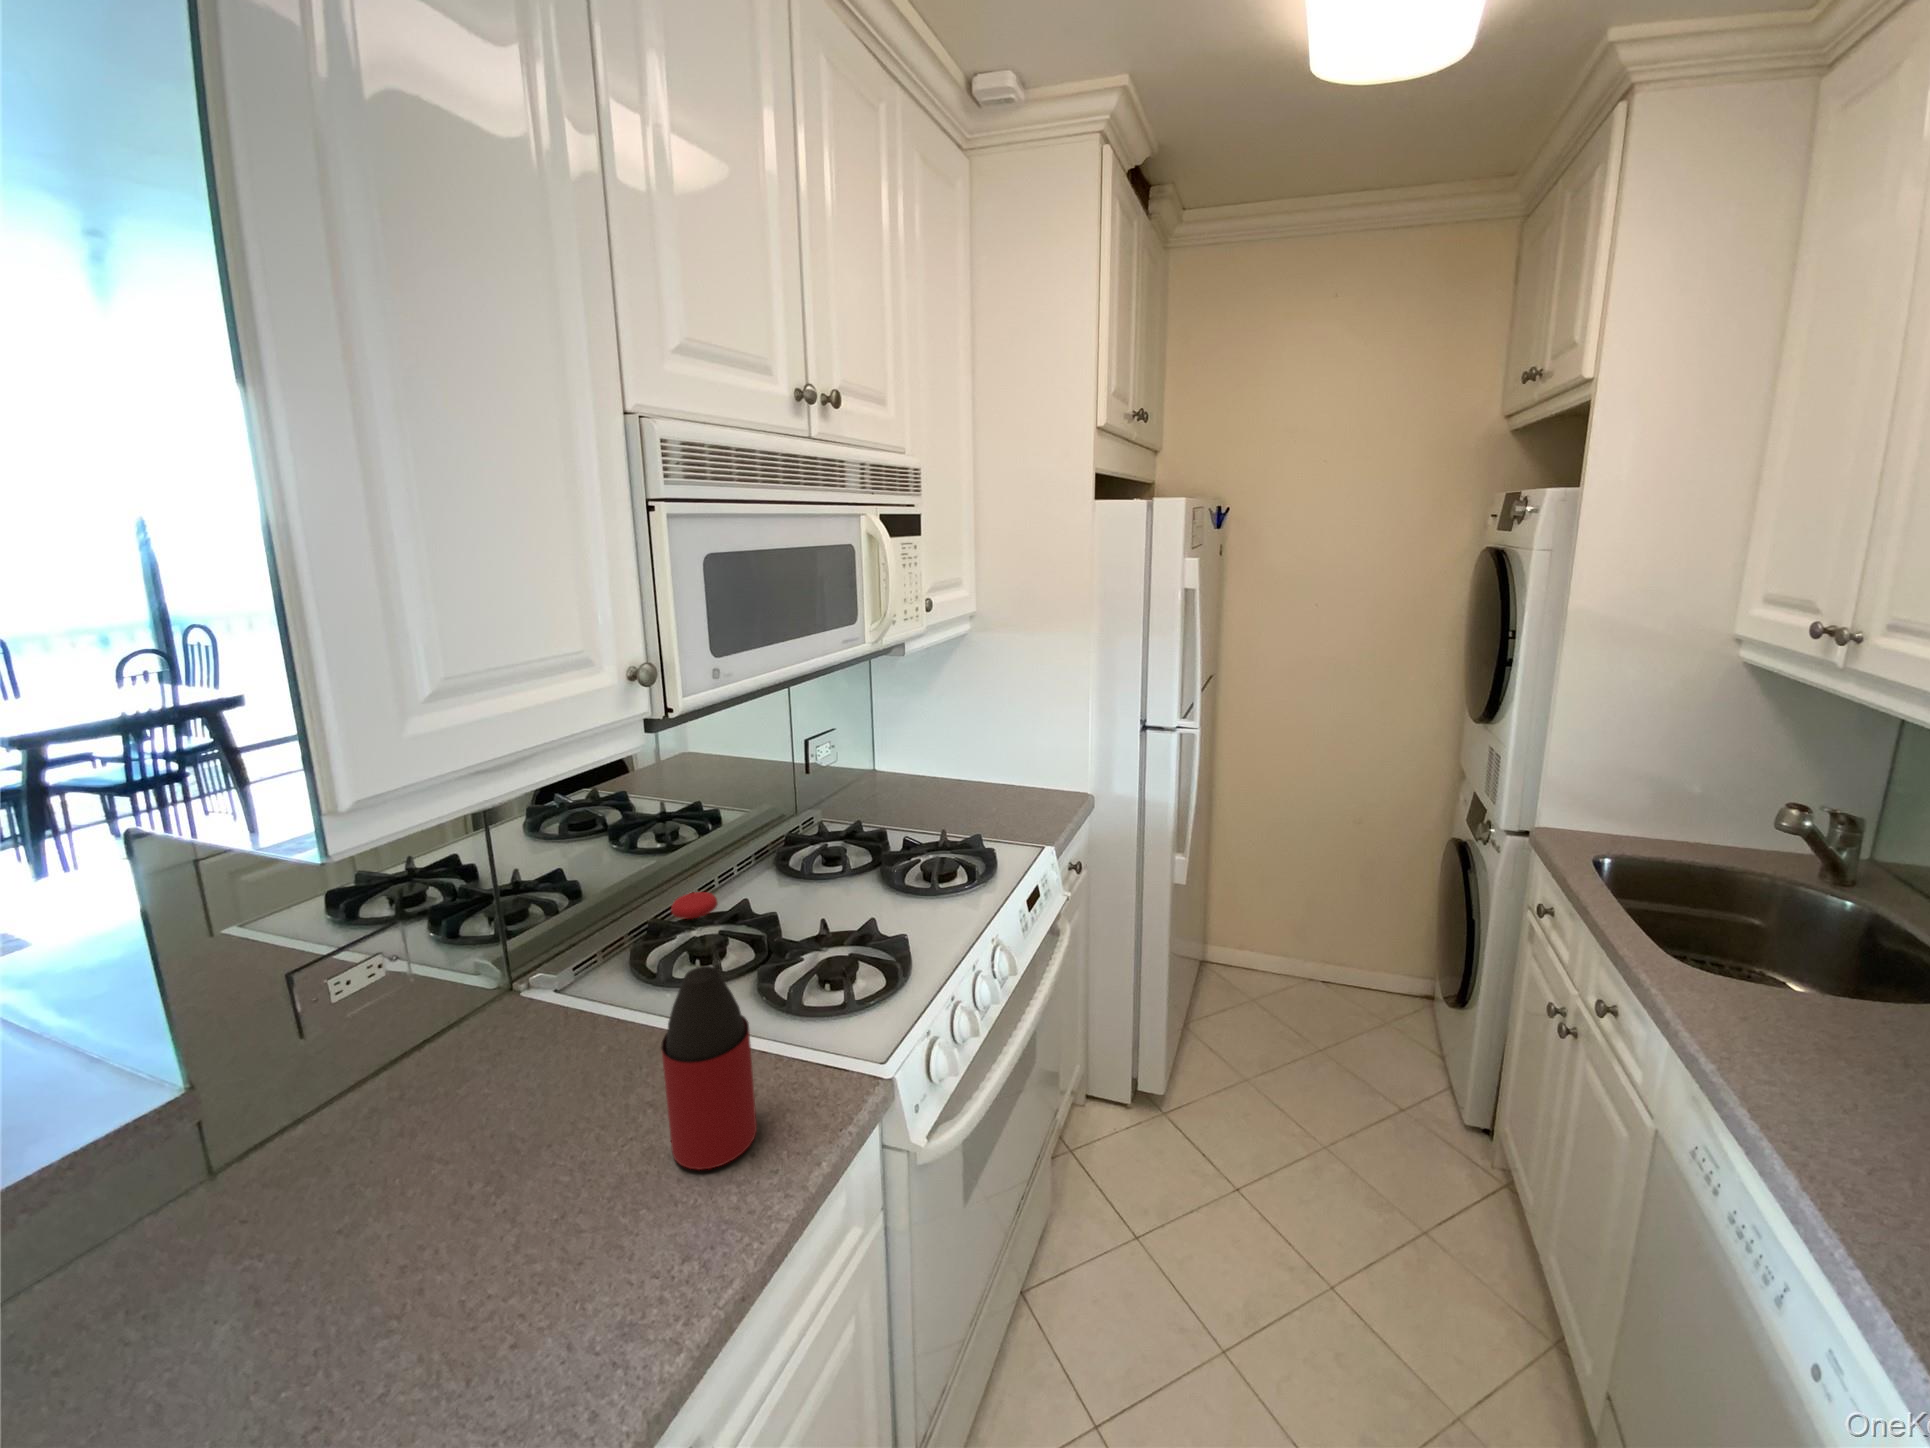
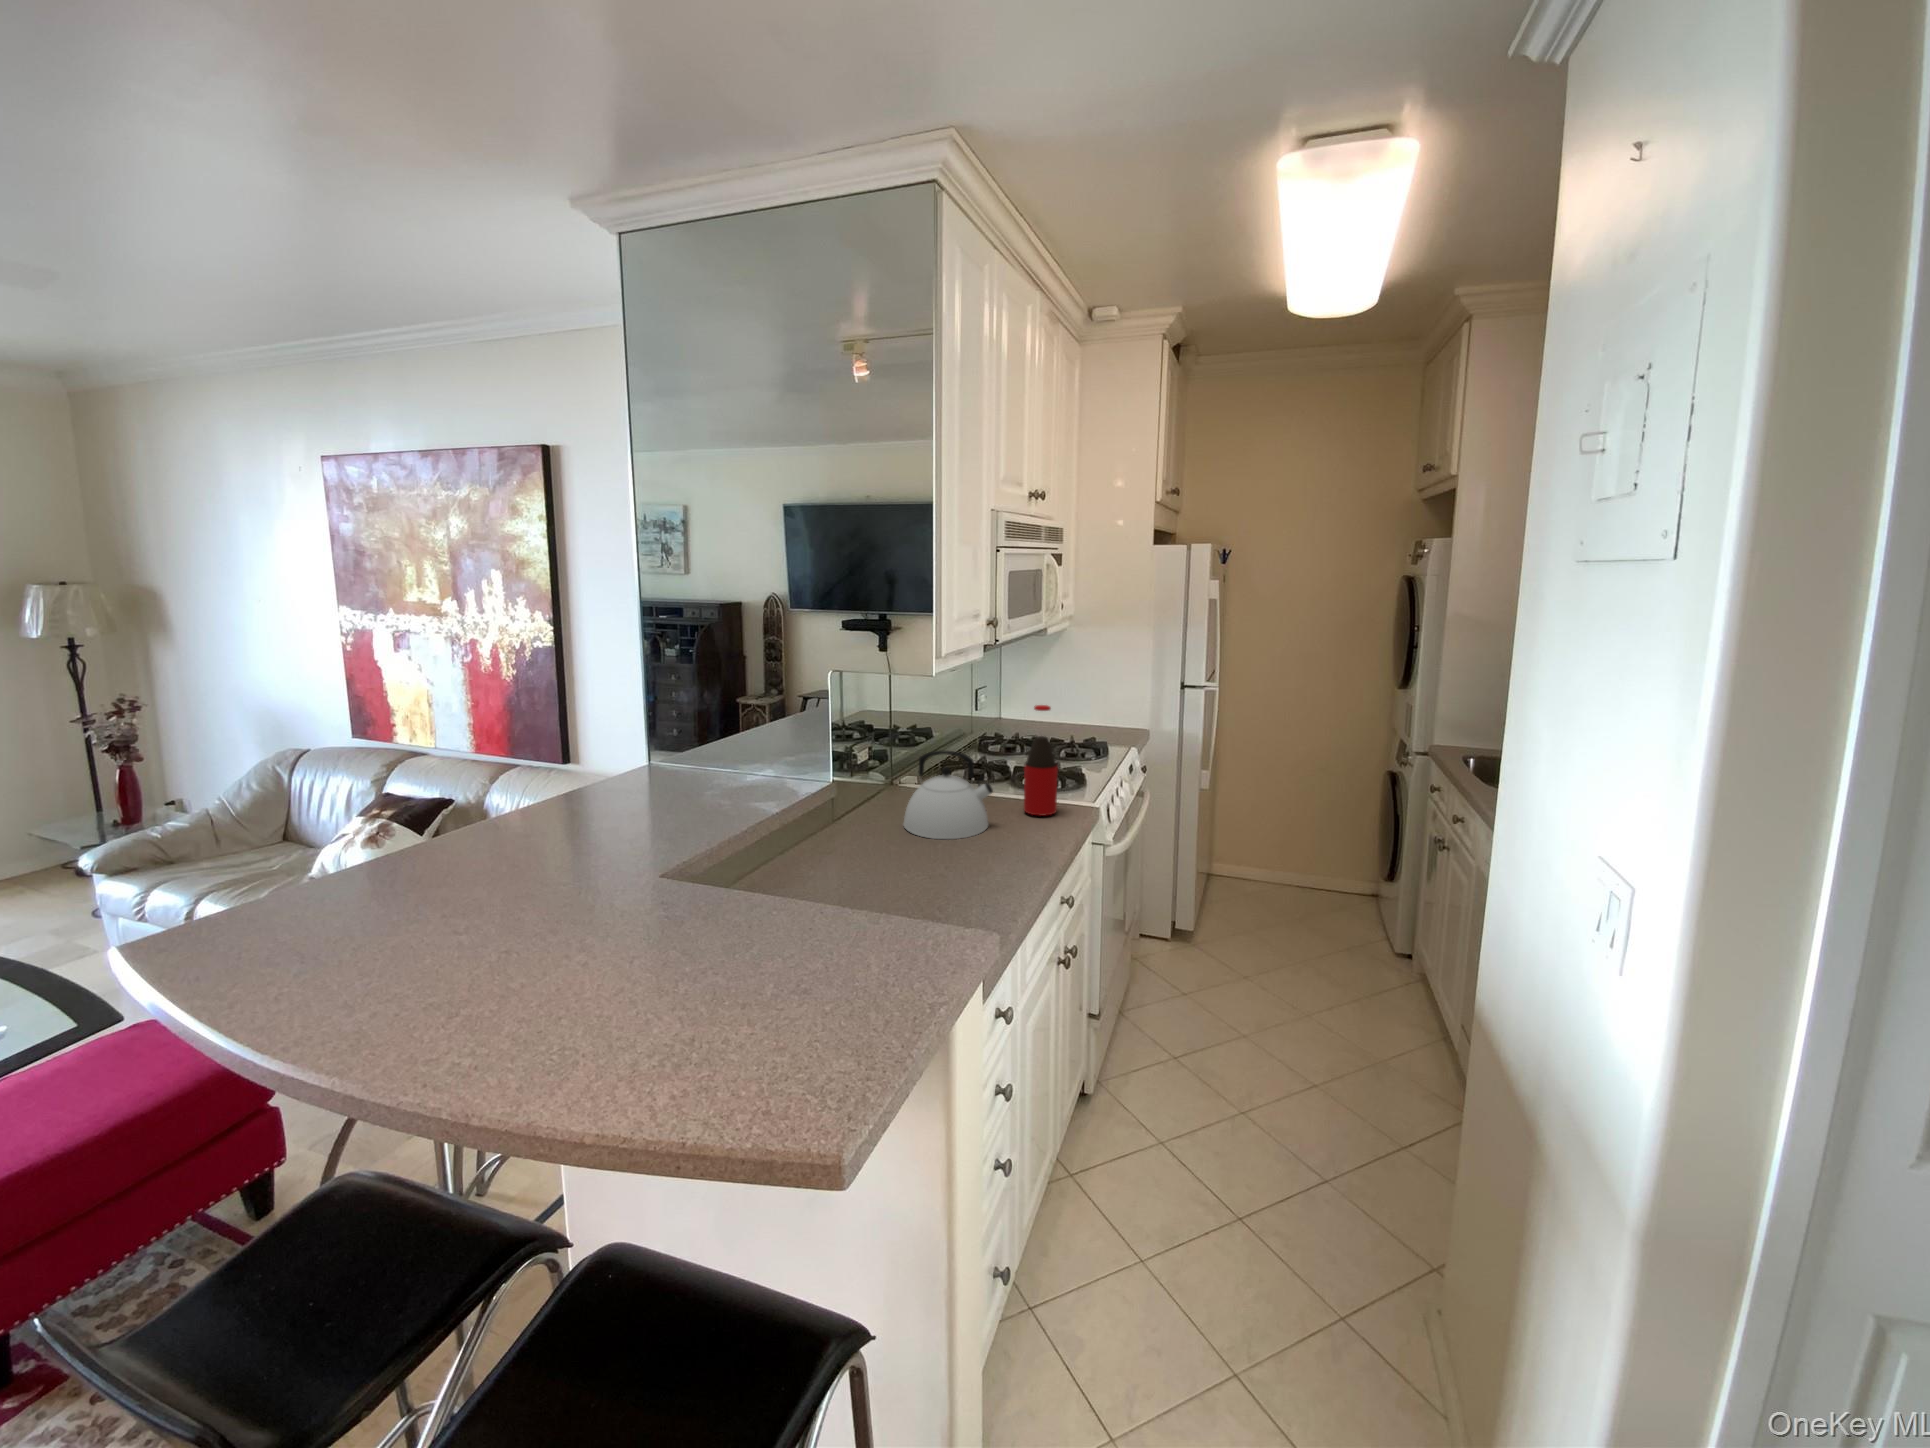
kettle: none [265,1050,550,1343] -> present [904,751,993,839]

